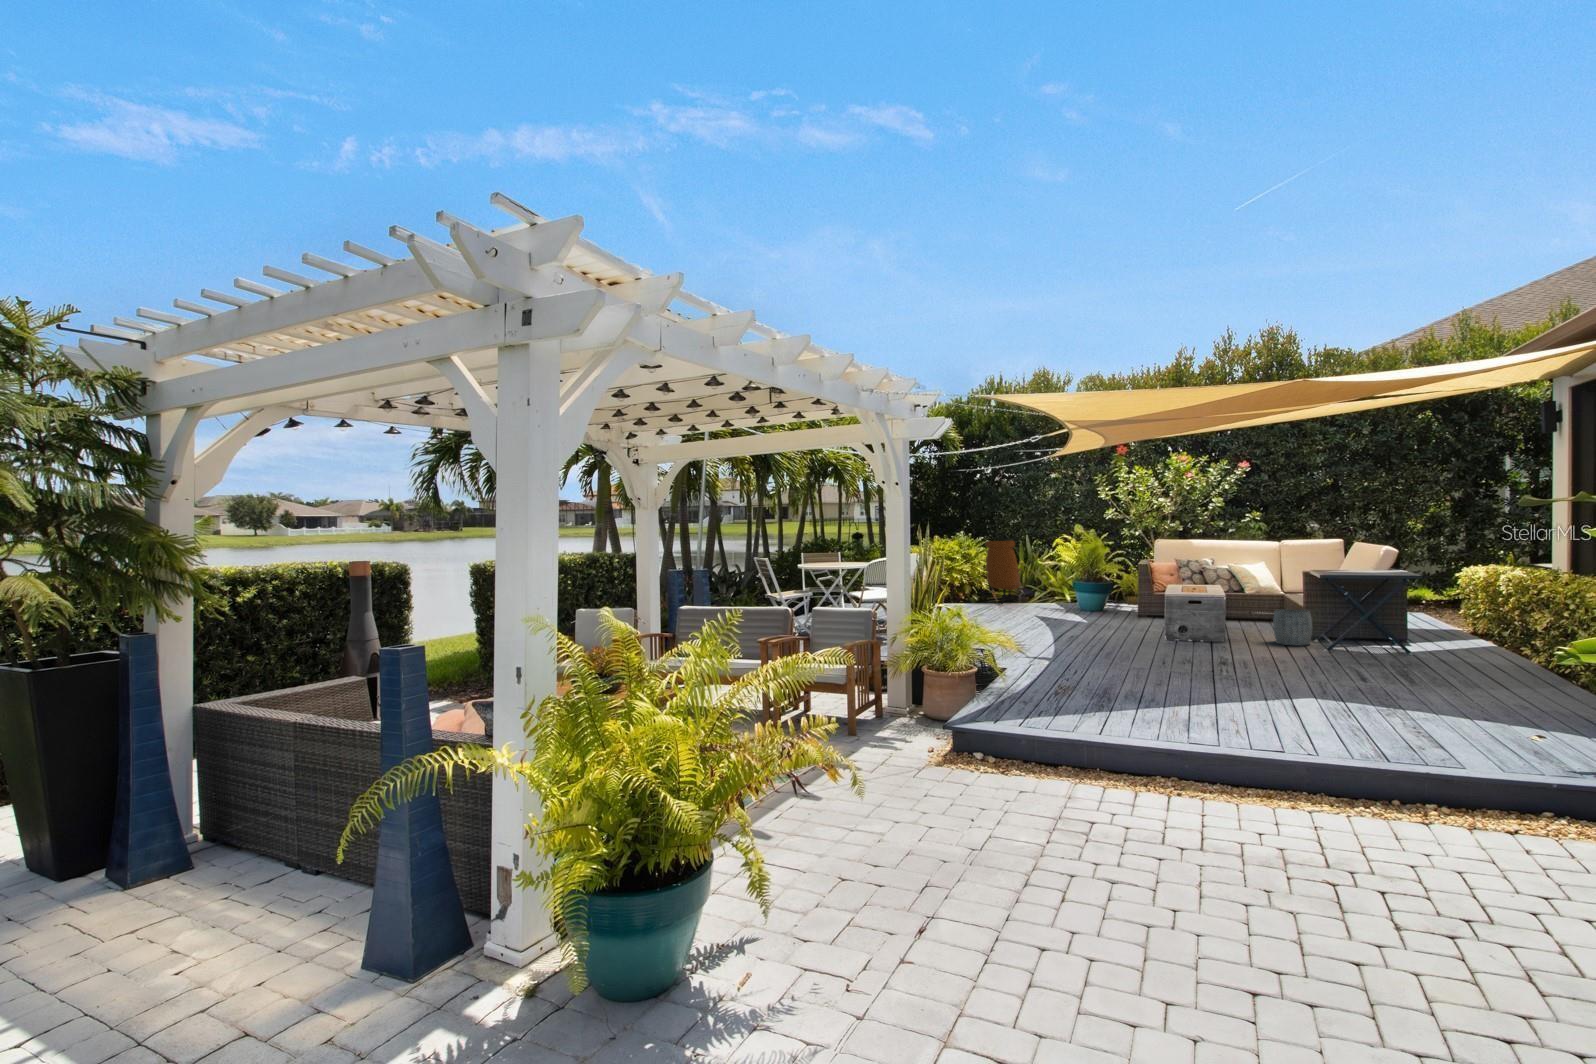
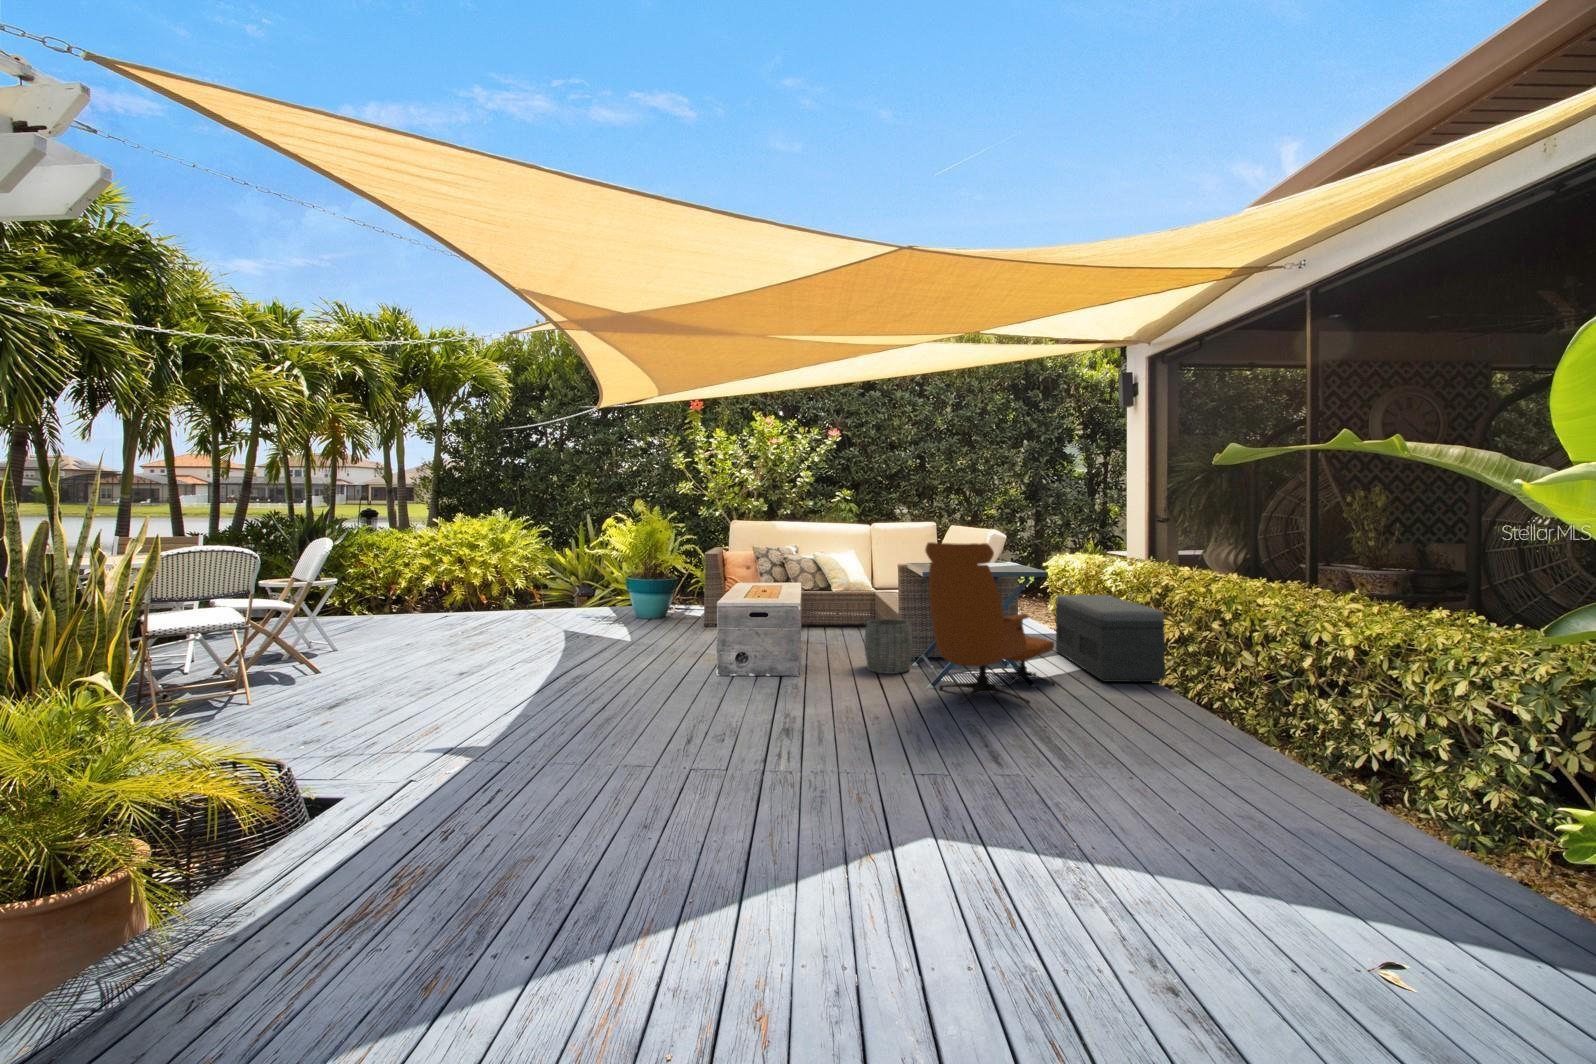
lounge chair: present [985,541,1024,603] -> present [925,542,1054,706]
storage bench: none [1447,597,1535,660] -> present [1056,595,1165,682]

